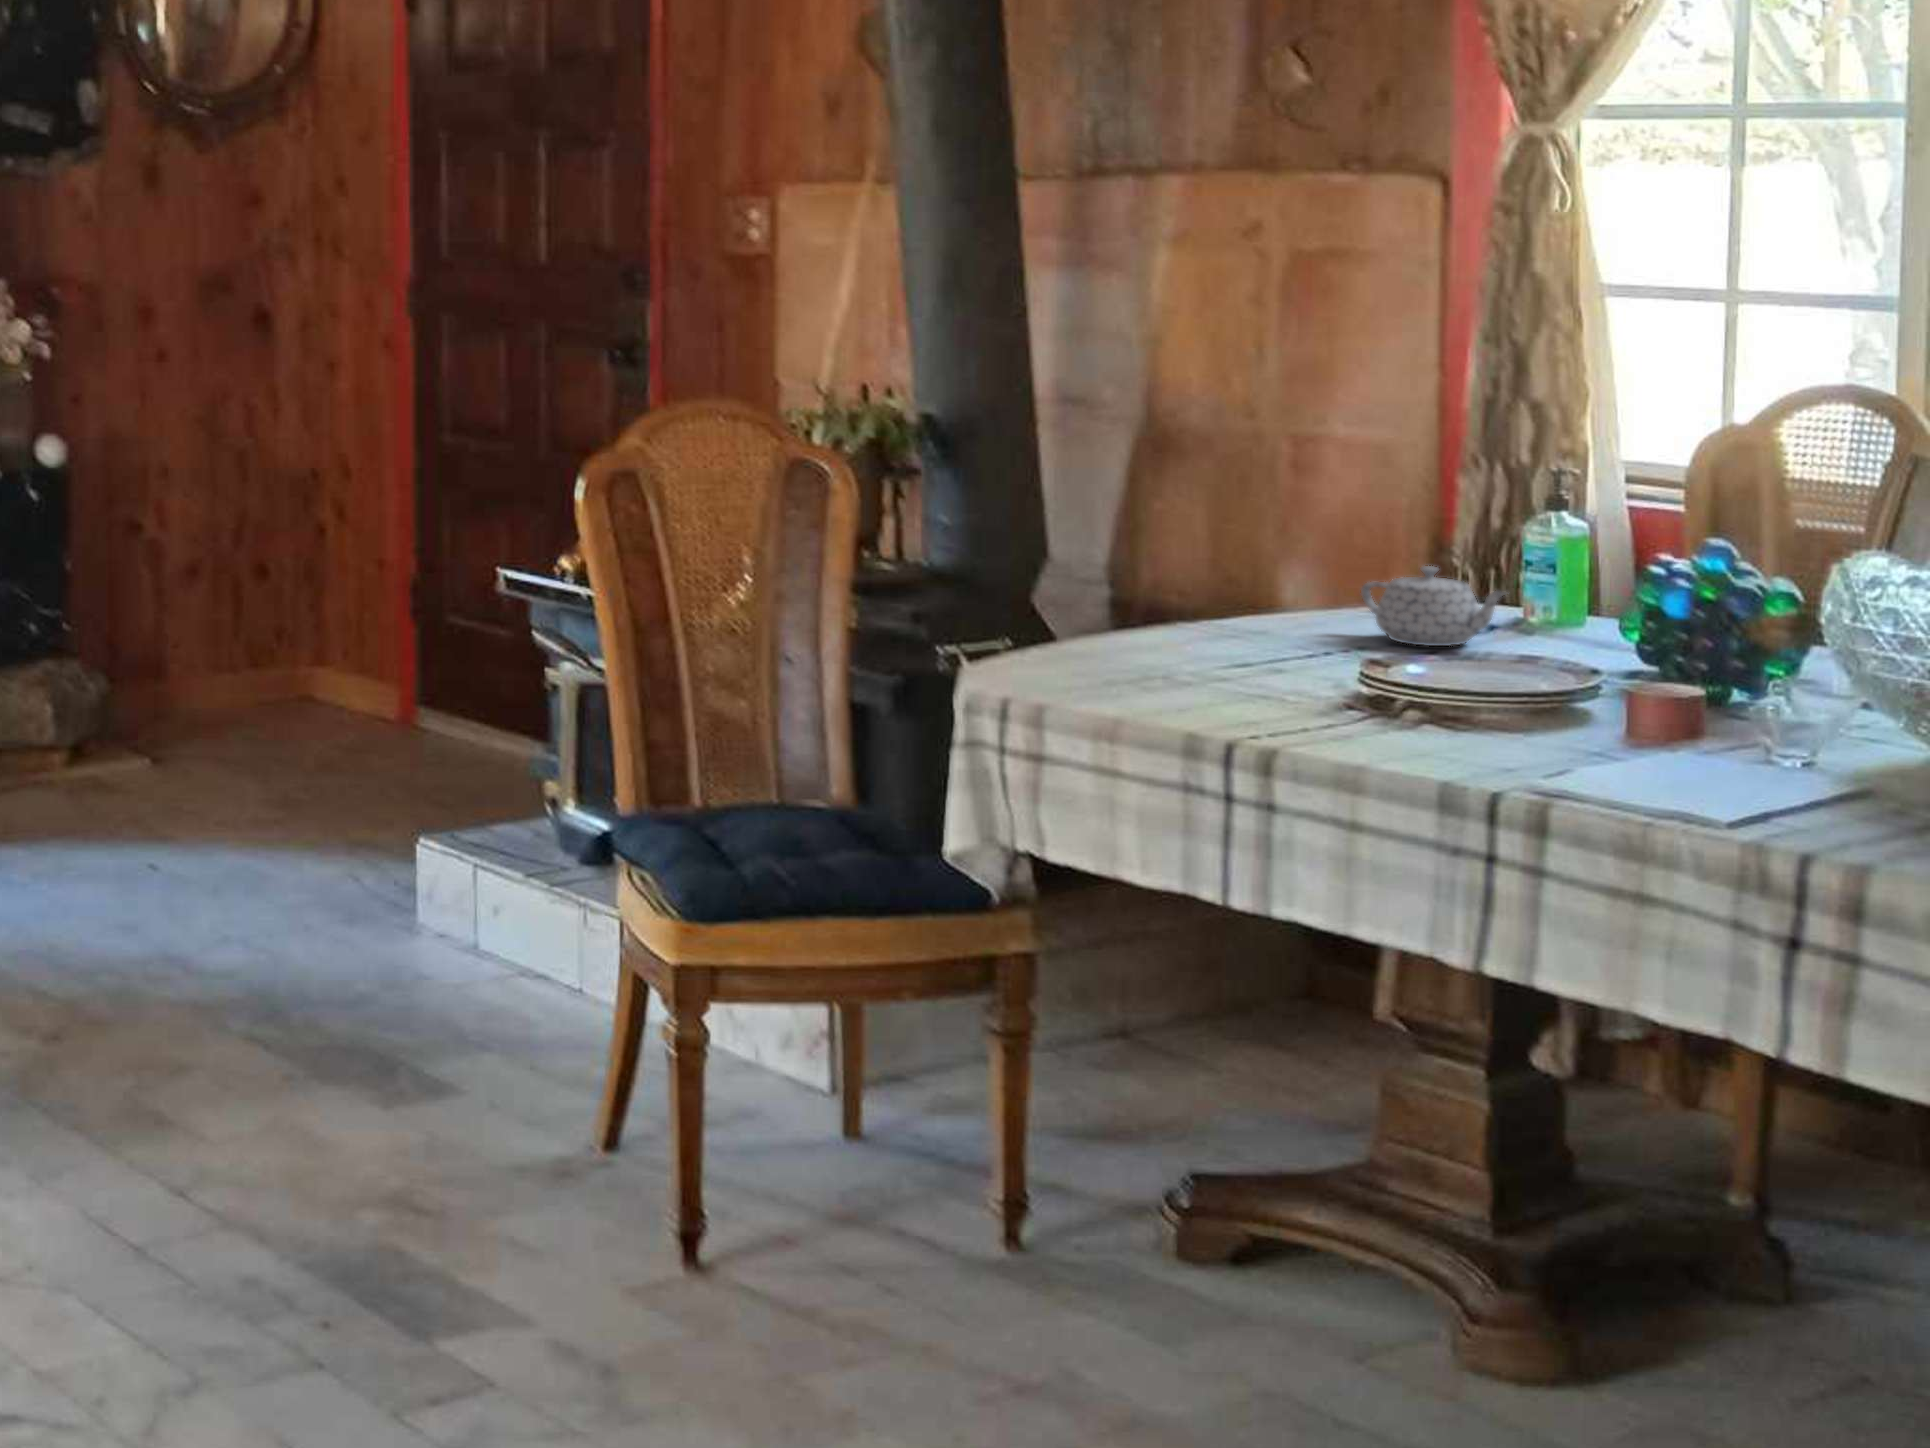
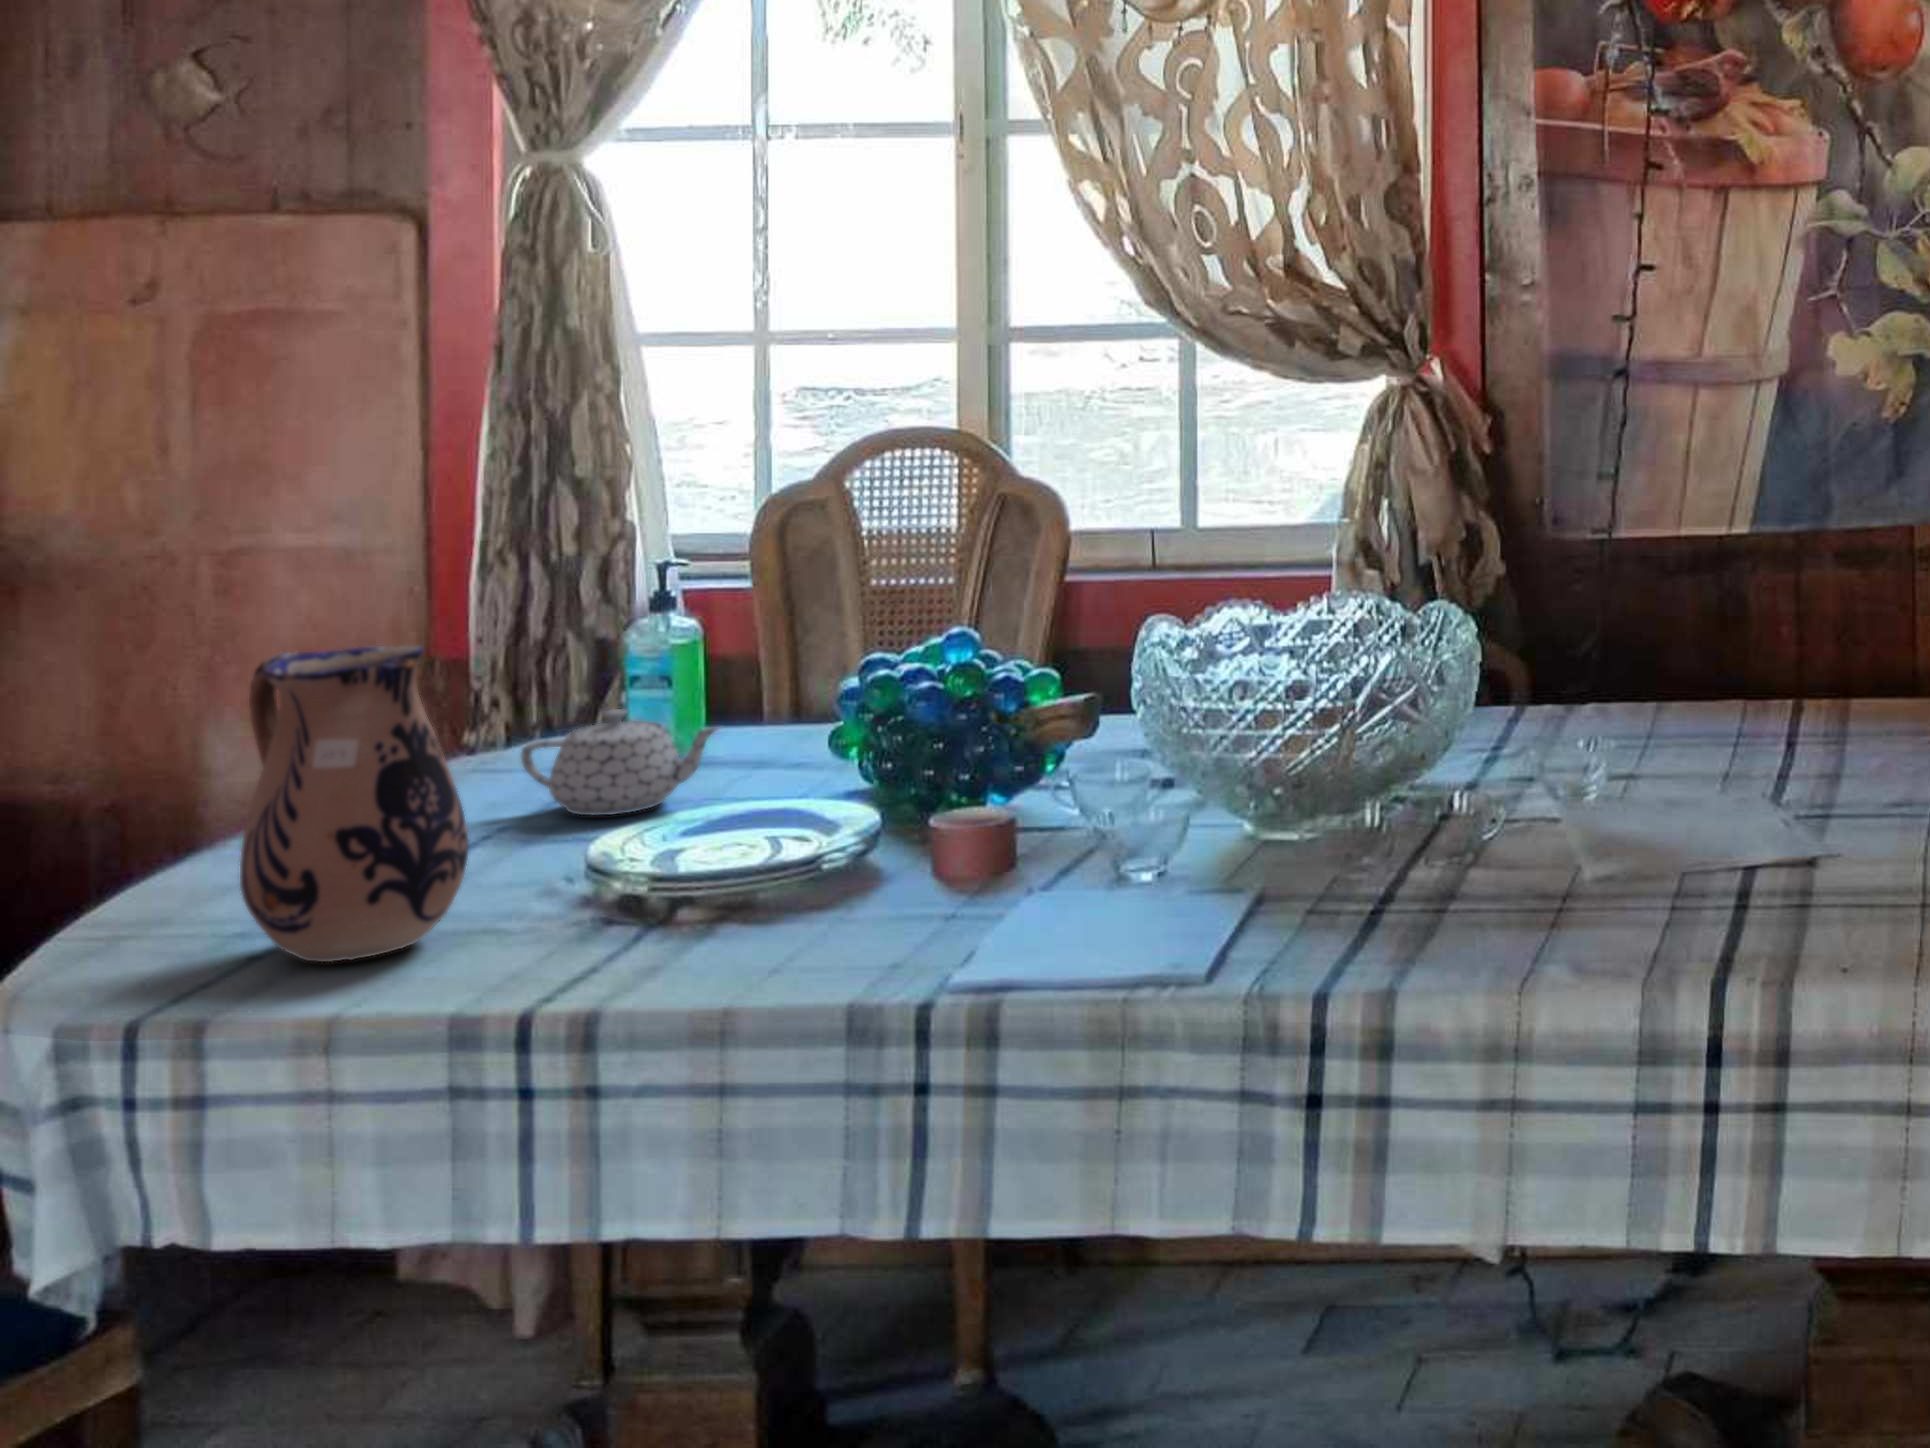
ceramic pitcher: none [1089,477,1242,691] -> present [240,645,469,962]

